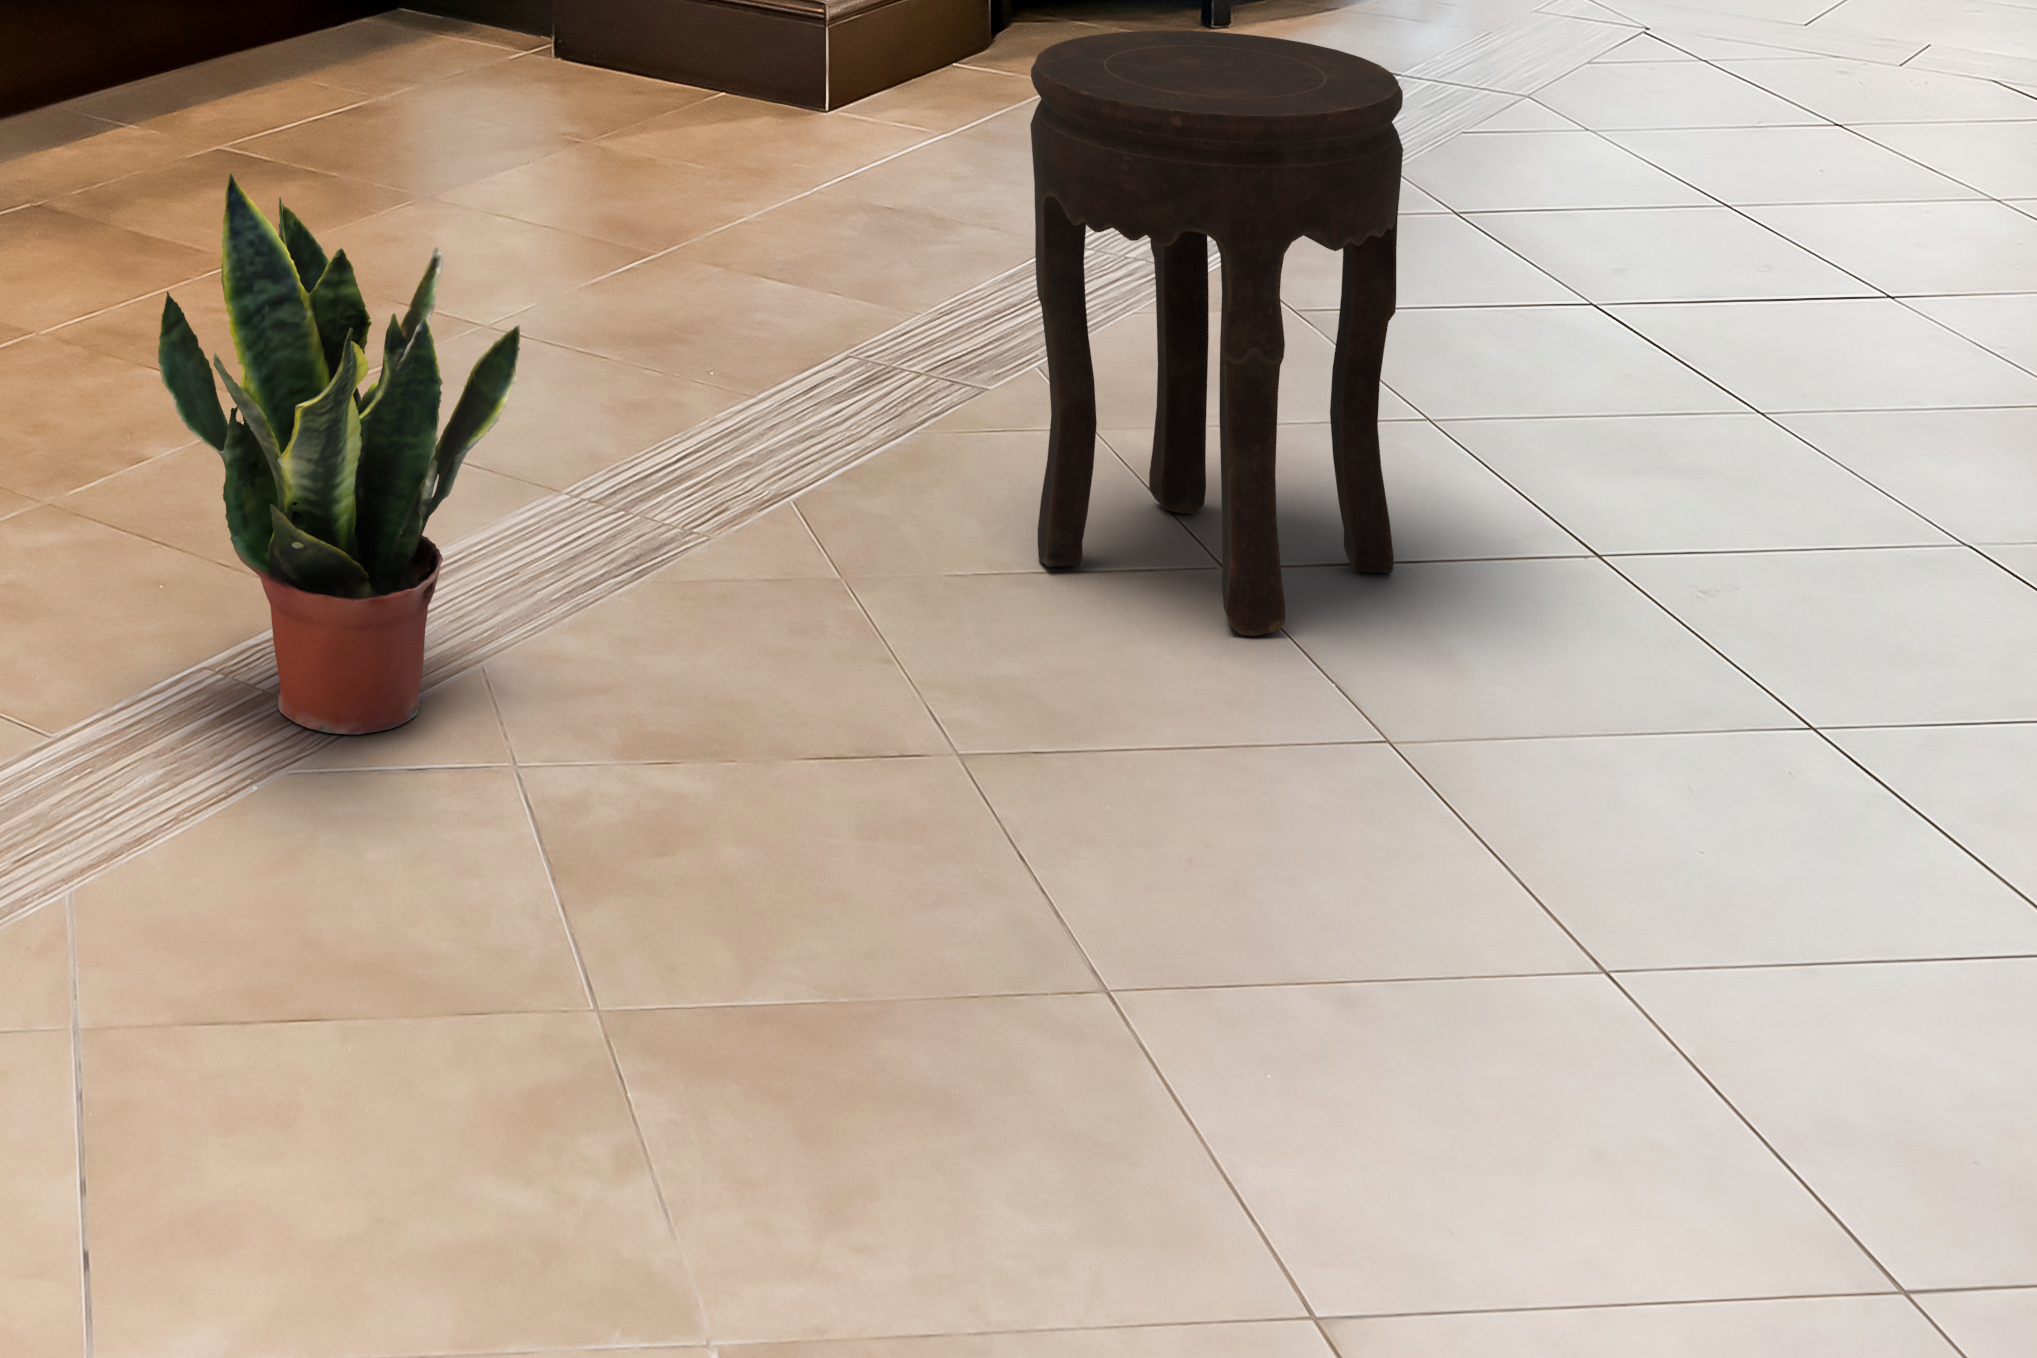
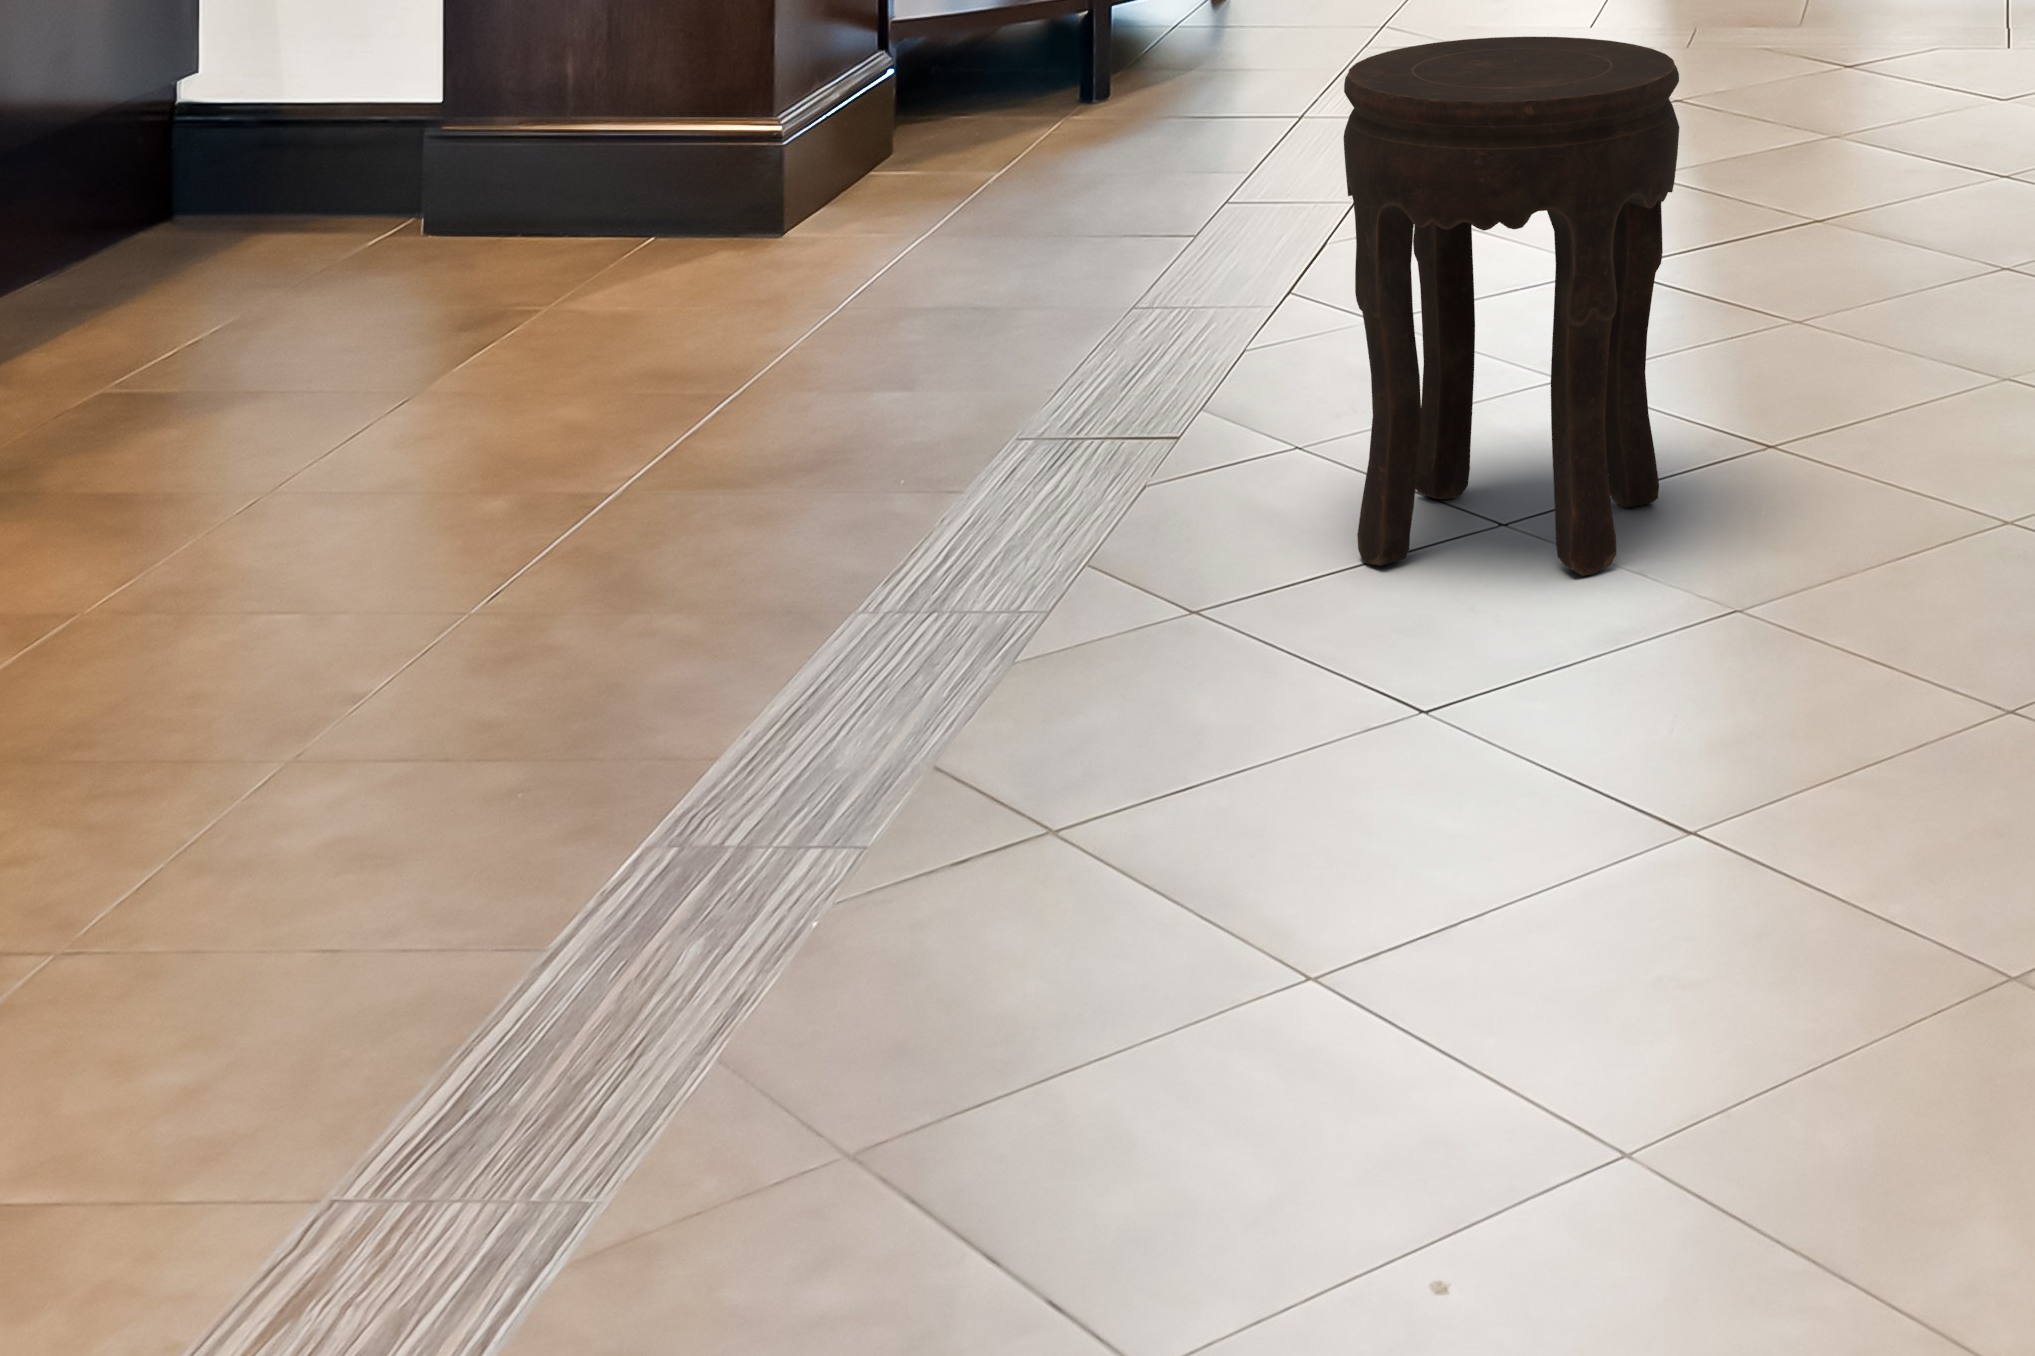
potted plant: present [158,173,520,734] -> none [637,292,994,877]

